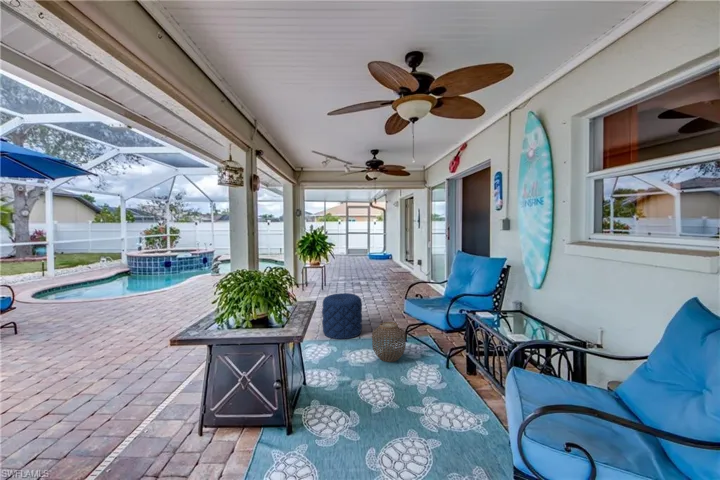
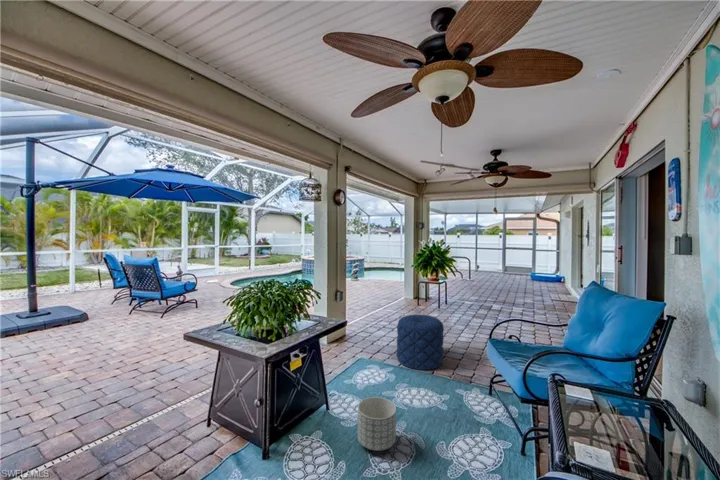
woven basket: present [372,322,406,362] -> none [424,361,469,416]
planter: none [348,357,379,396] -> present [358,397,396,451]

